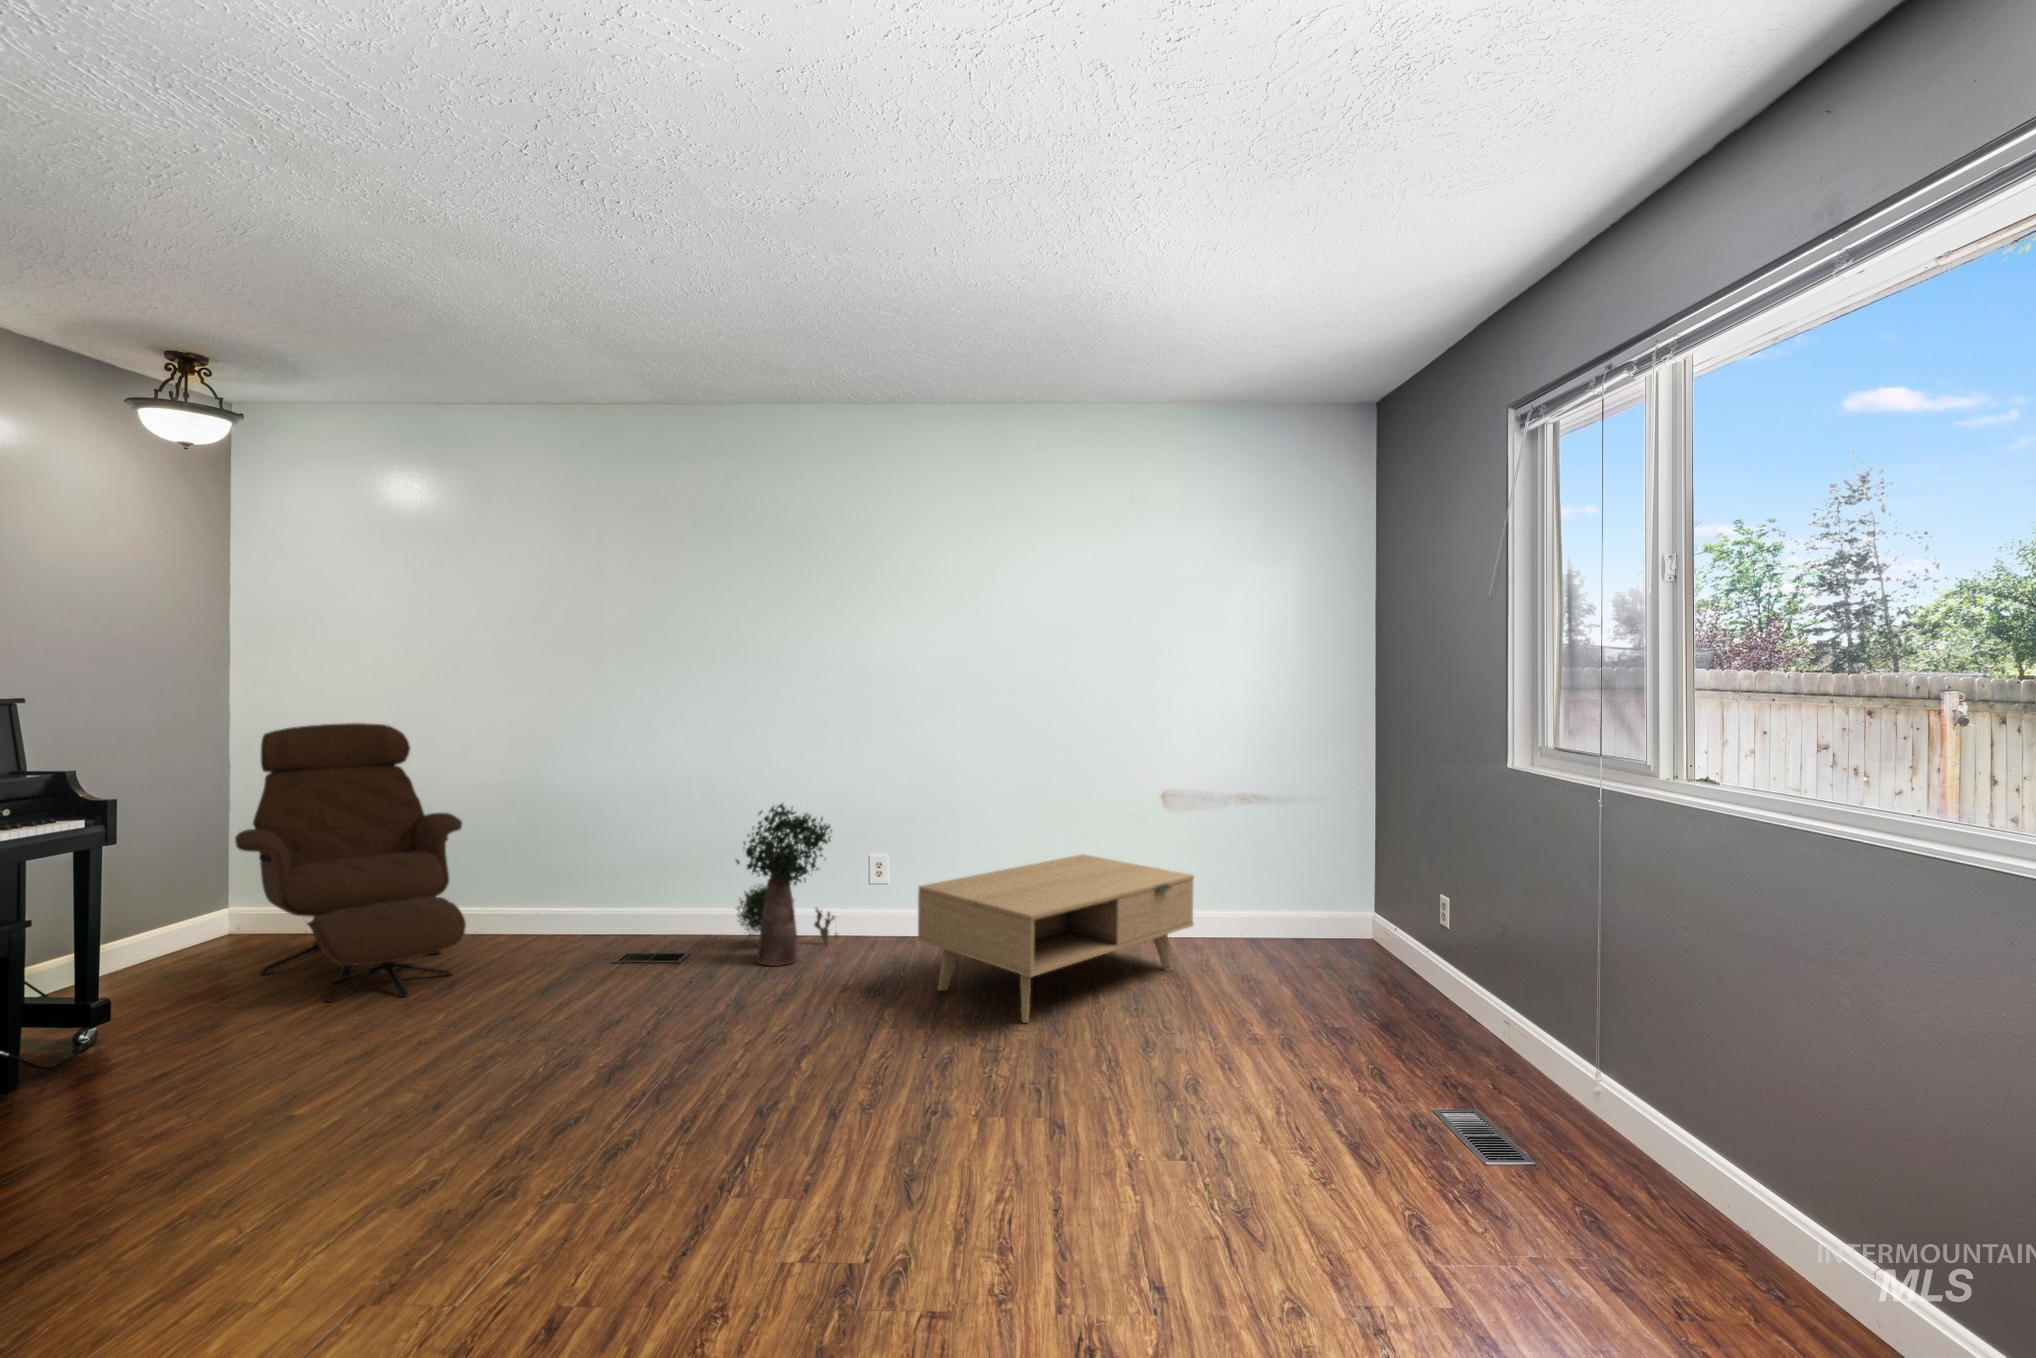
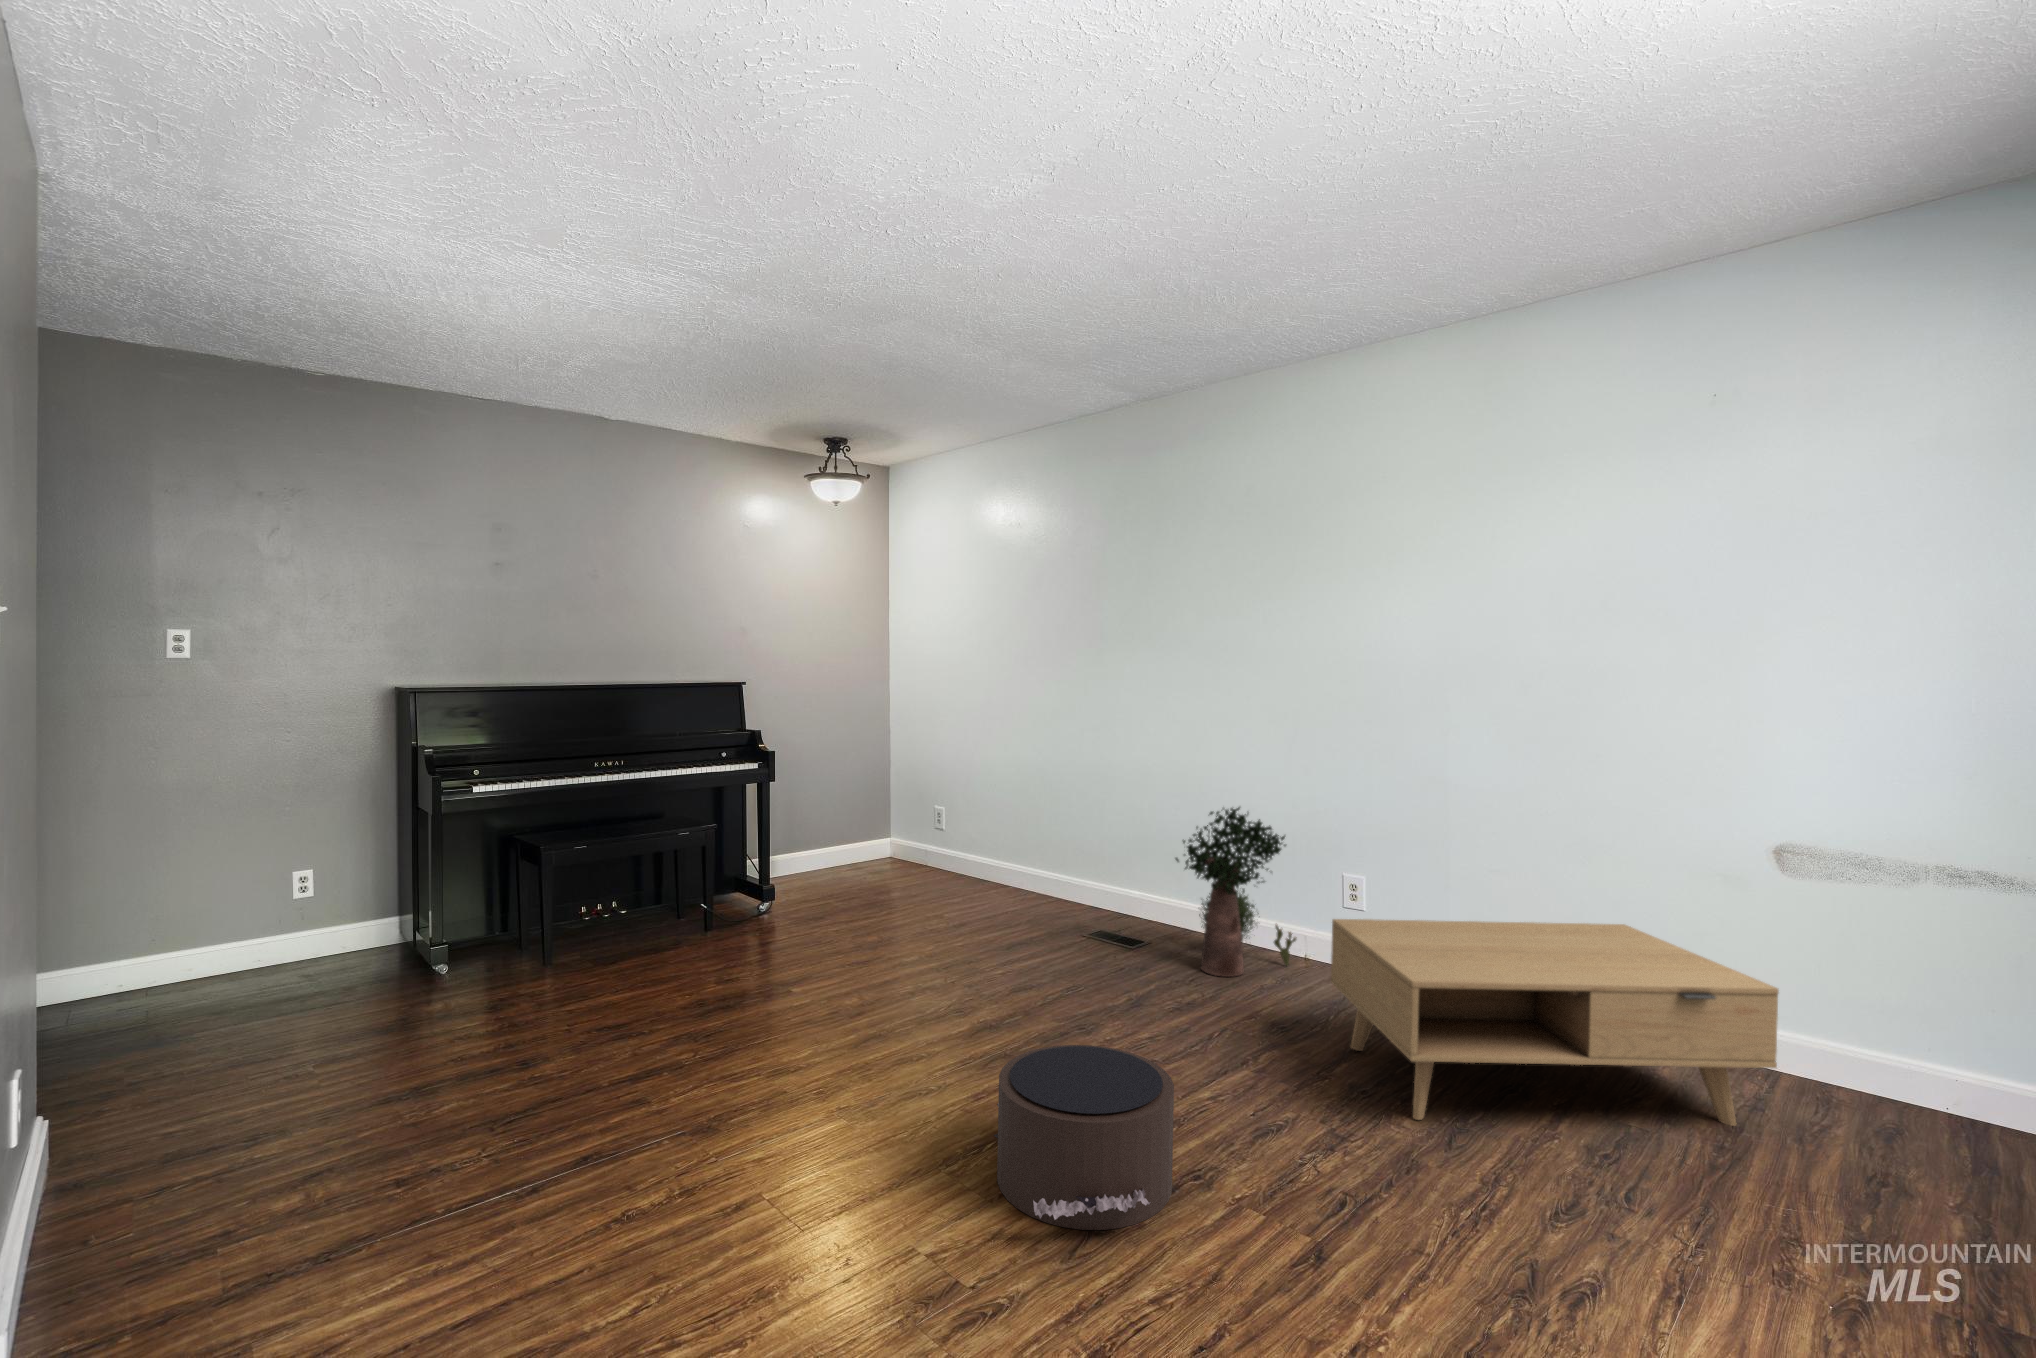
lounge chair: present [235,723,466,1002] -> none [866,708,1012,927]
pouf: none [740,1029,951,1193] -> present [994,1045,1174,1230]

